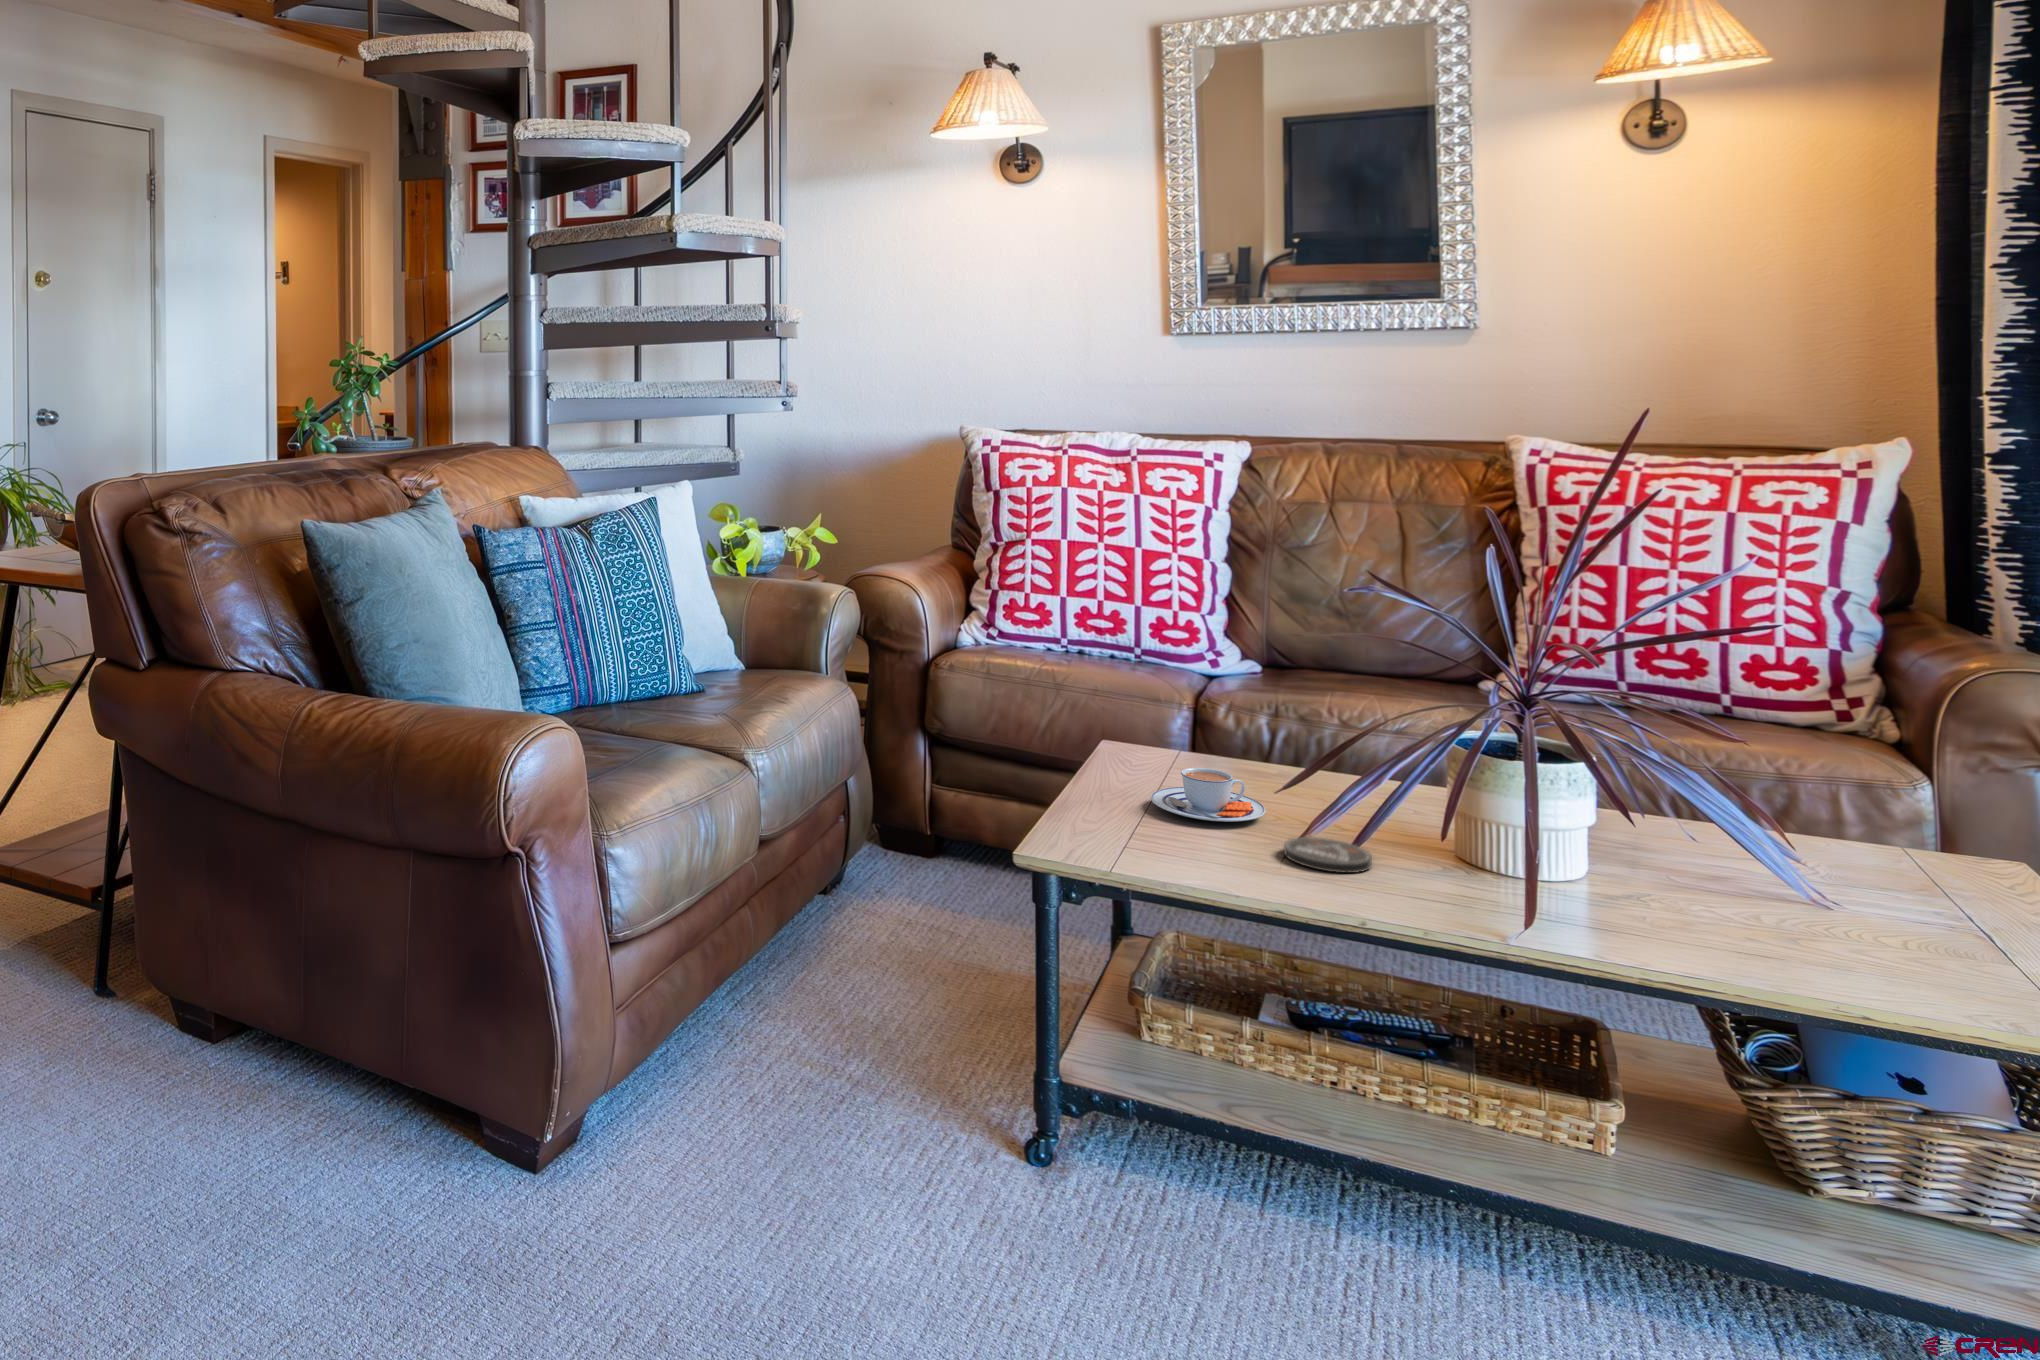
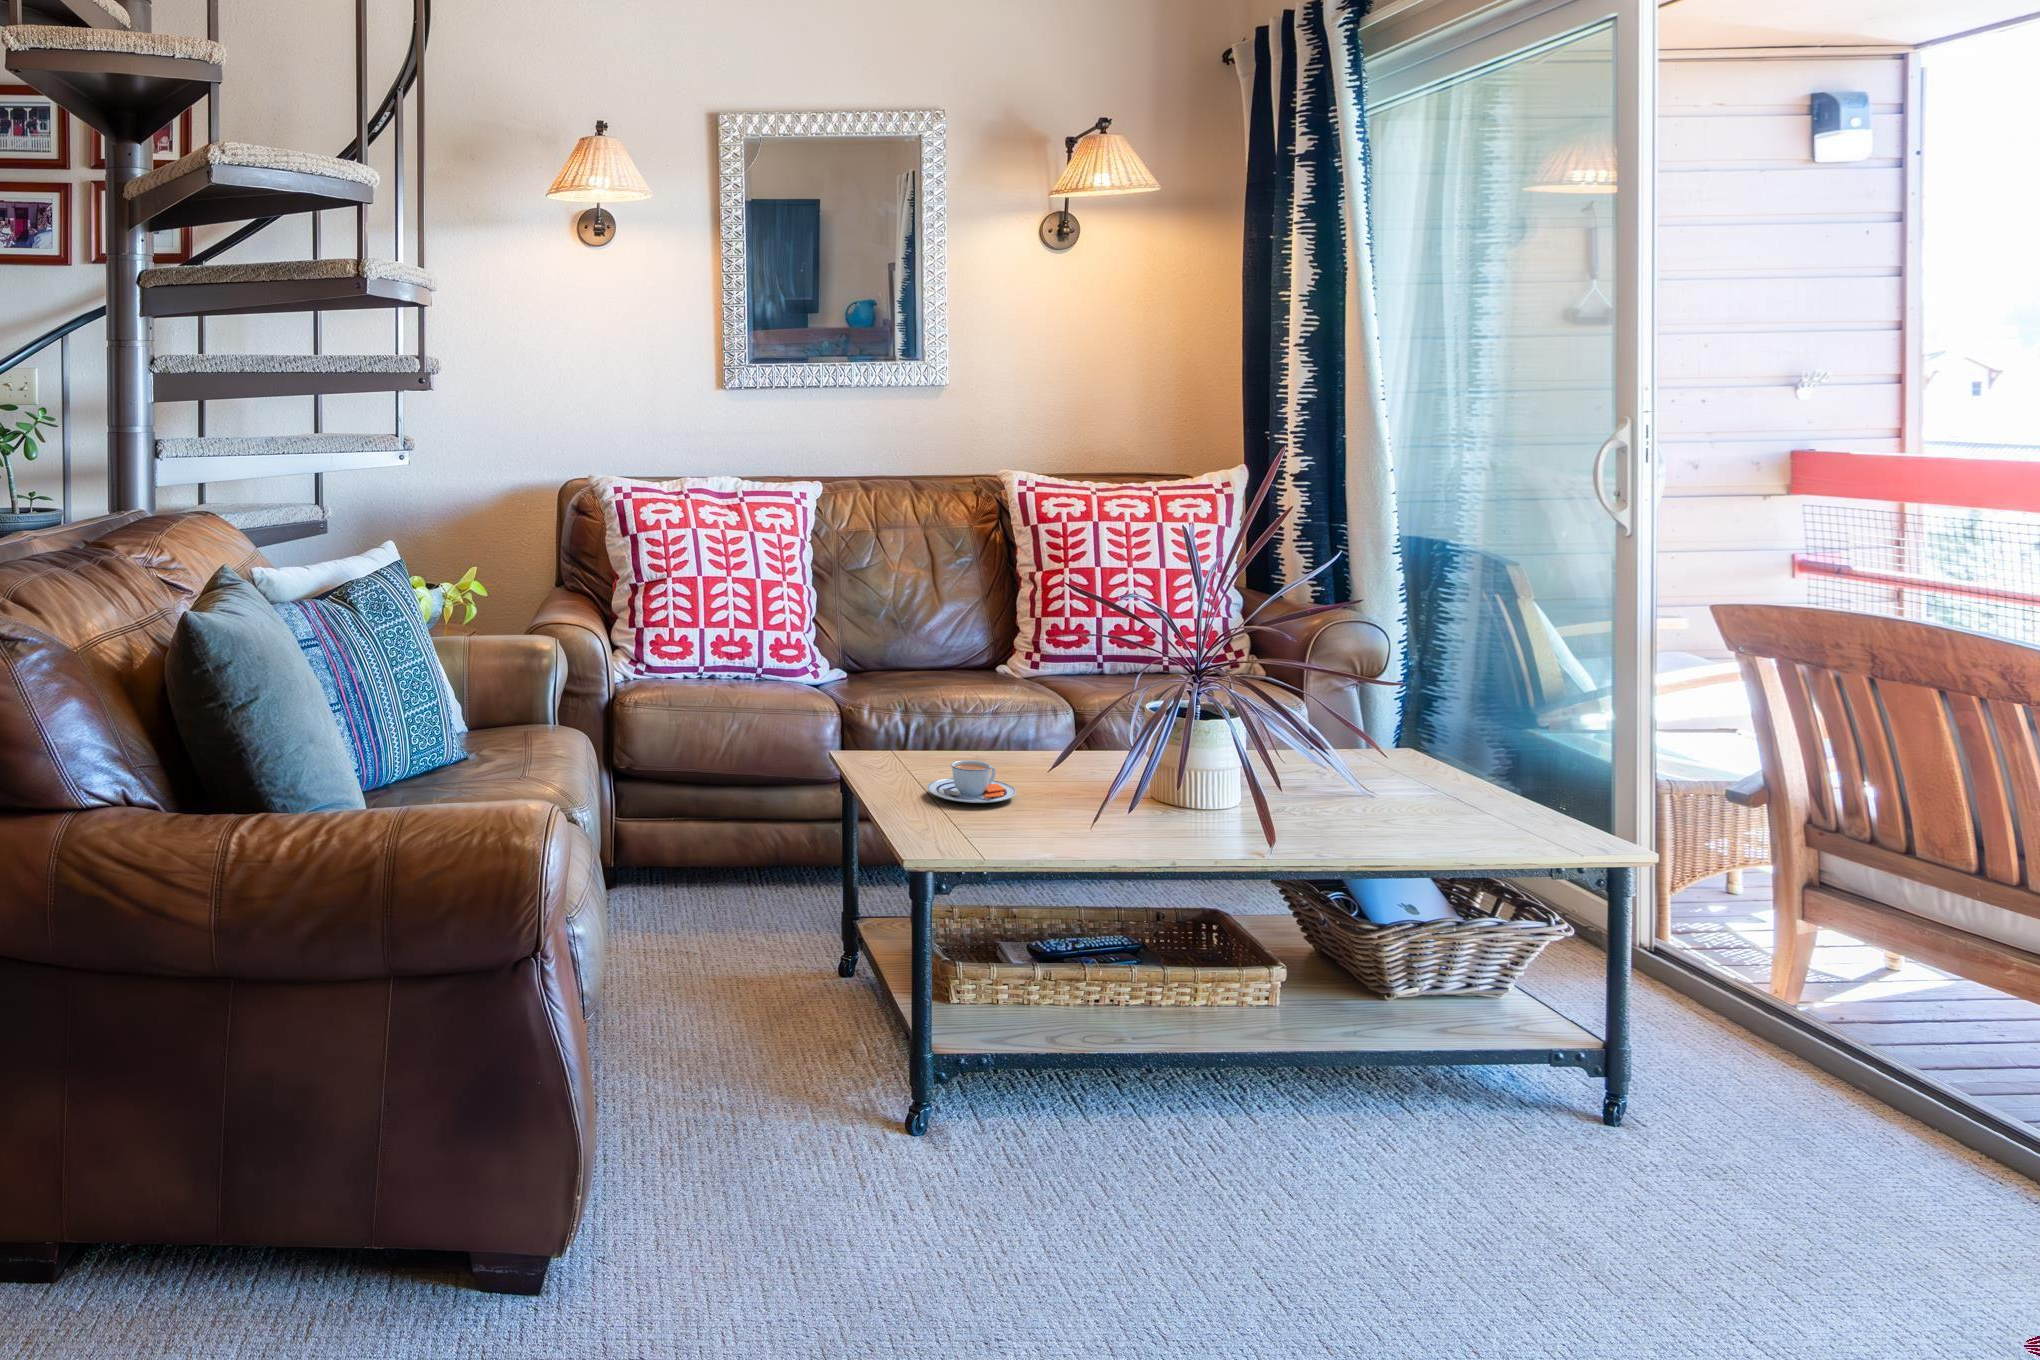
coaster: present [1284,837,1372,873] -> none [1057,802,1121,826]

